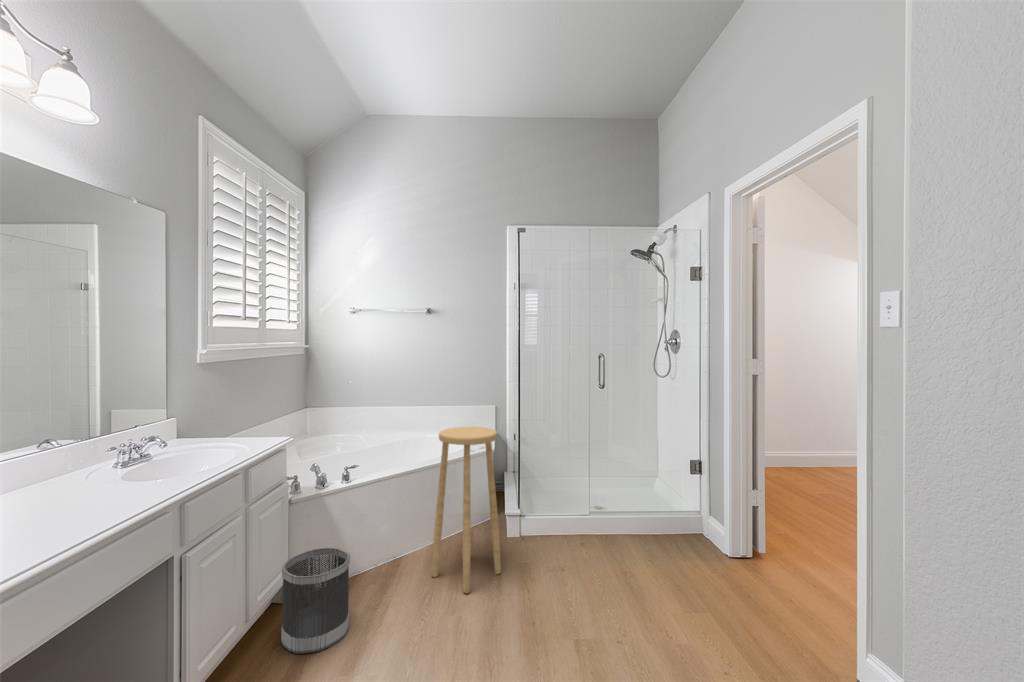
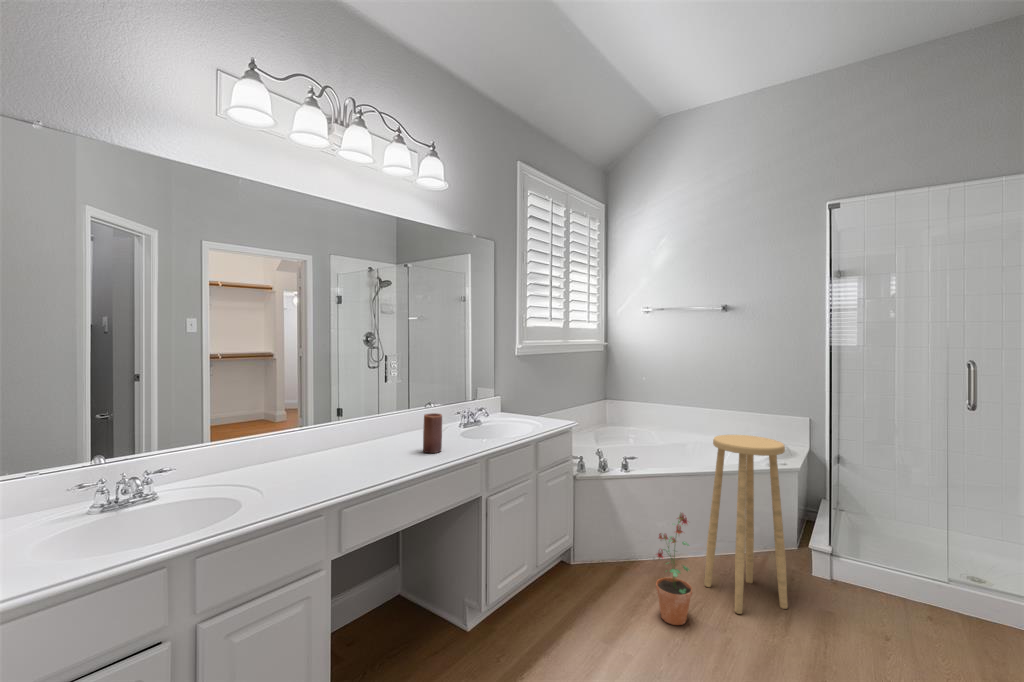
candle: none [53,456,94,523] -> present [423,413,442,453]
potted plant: none [393,512,431,630] -> present [656,513,692,625]
wastebasket: present [281,548,350,654] -> none [561,522,617,608]

